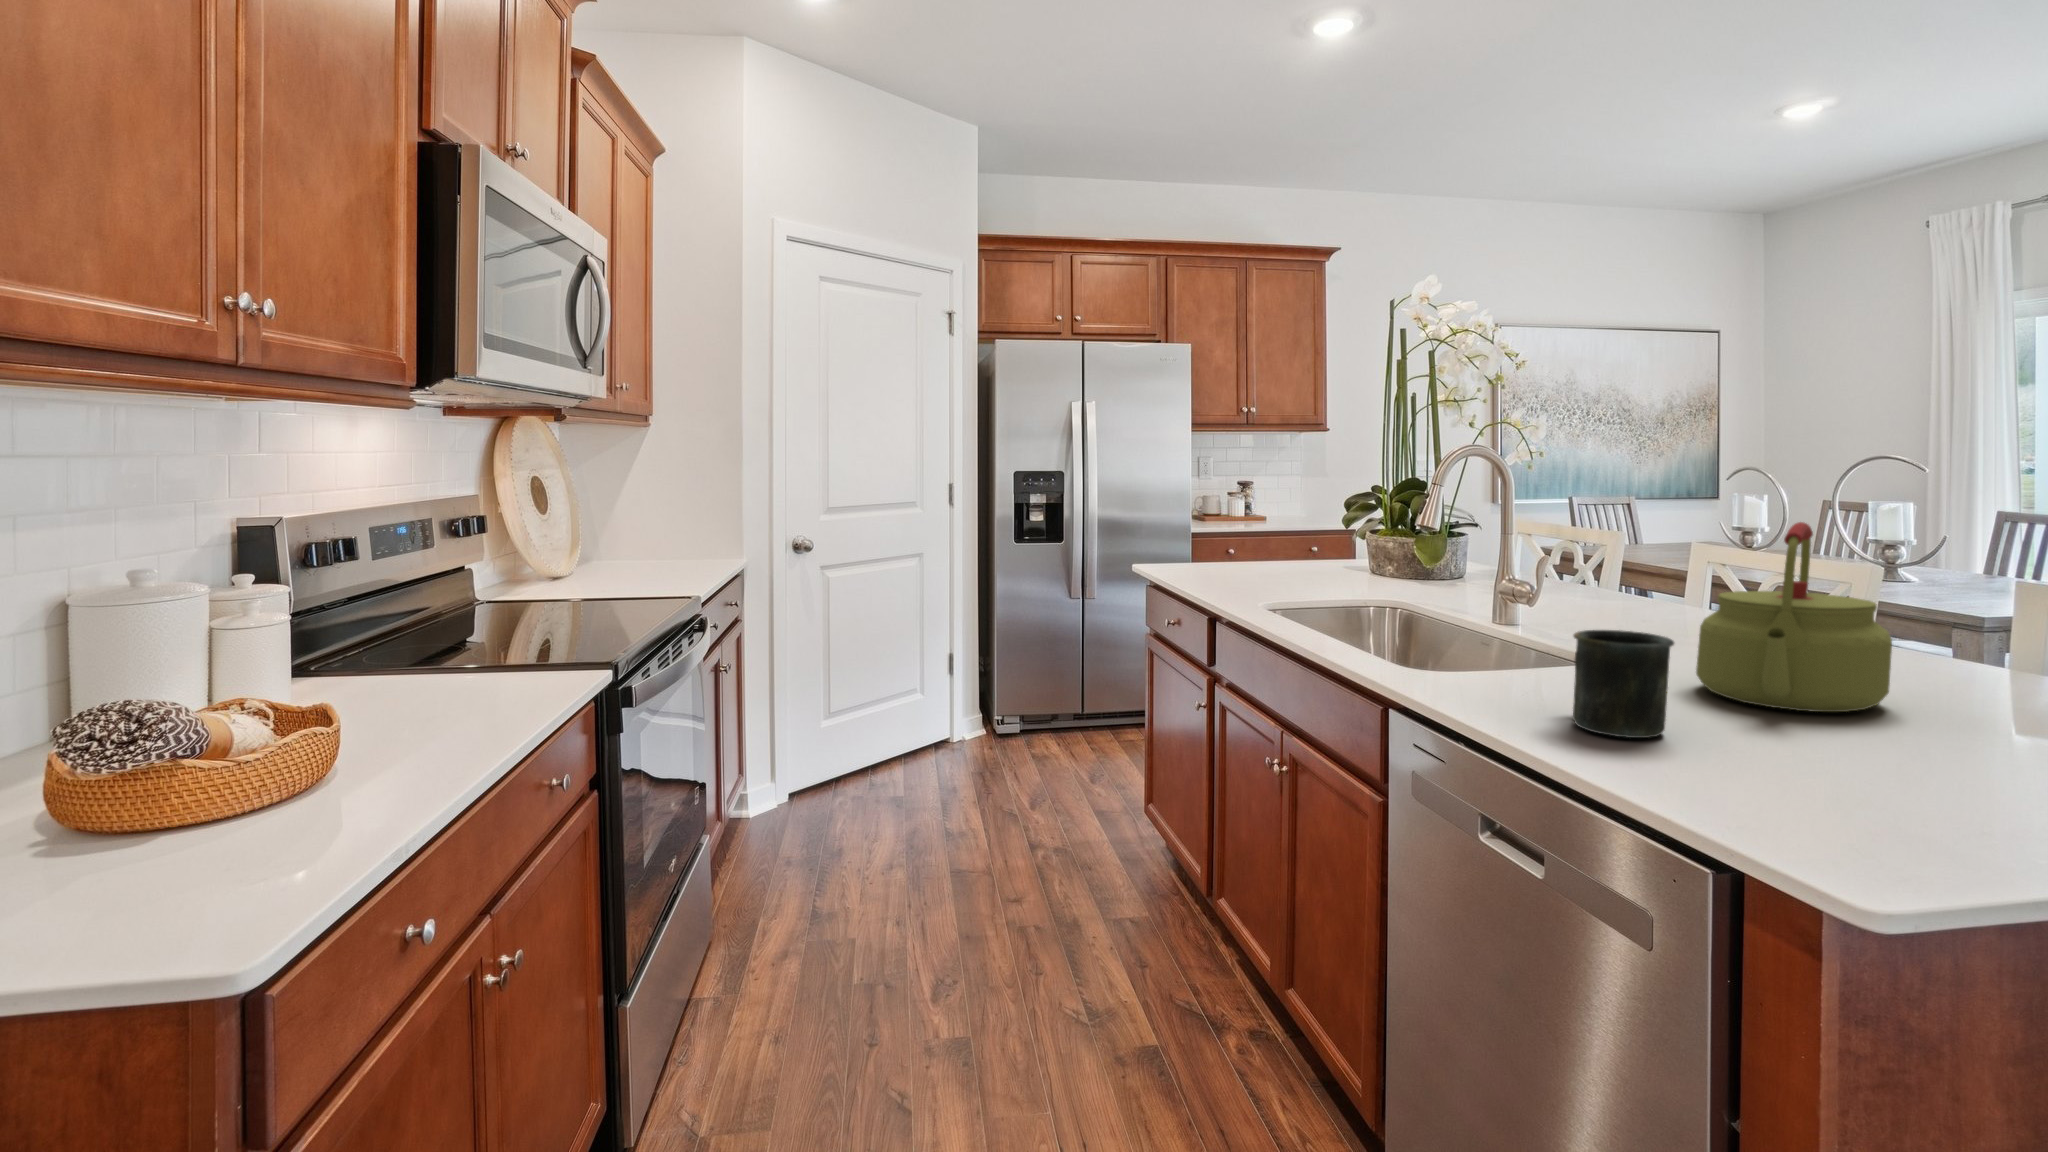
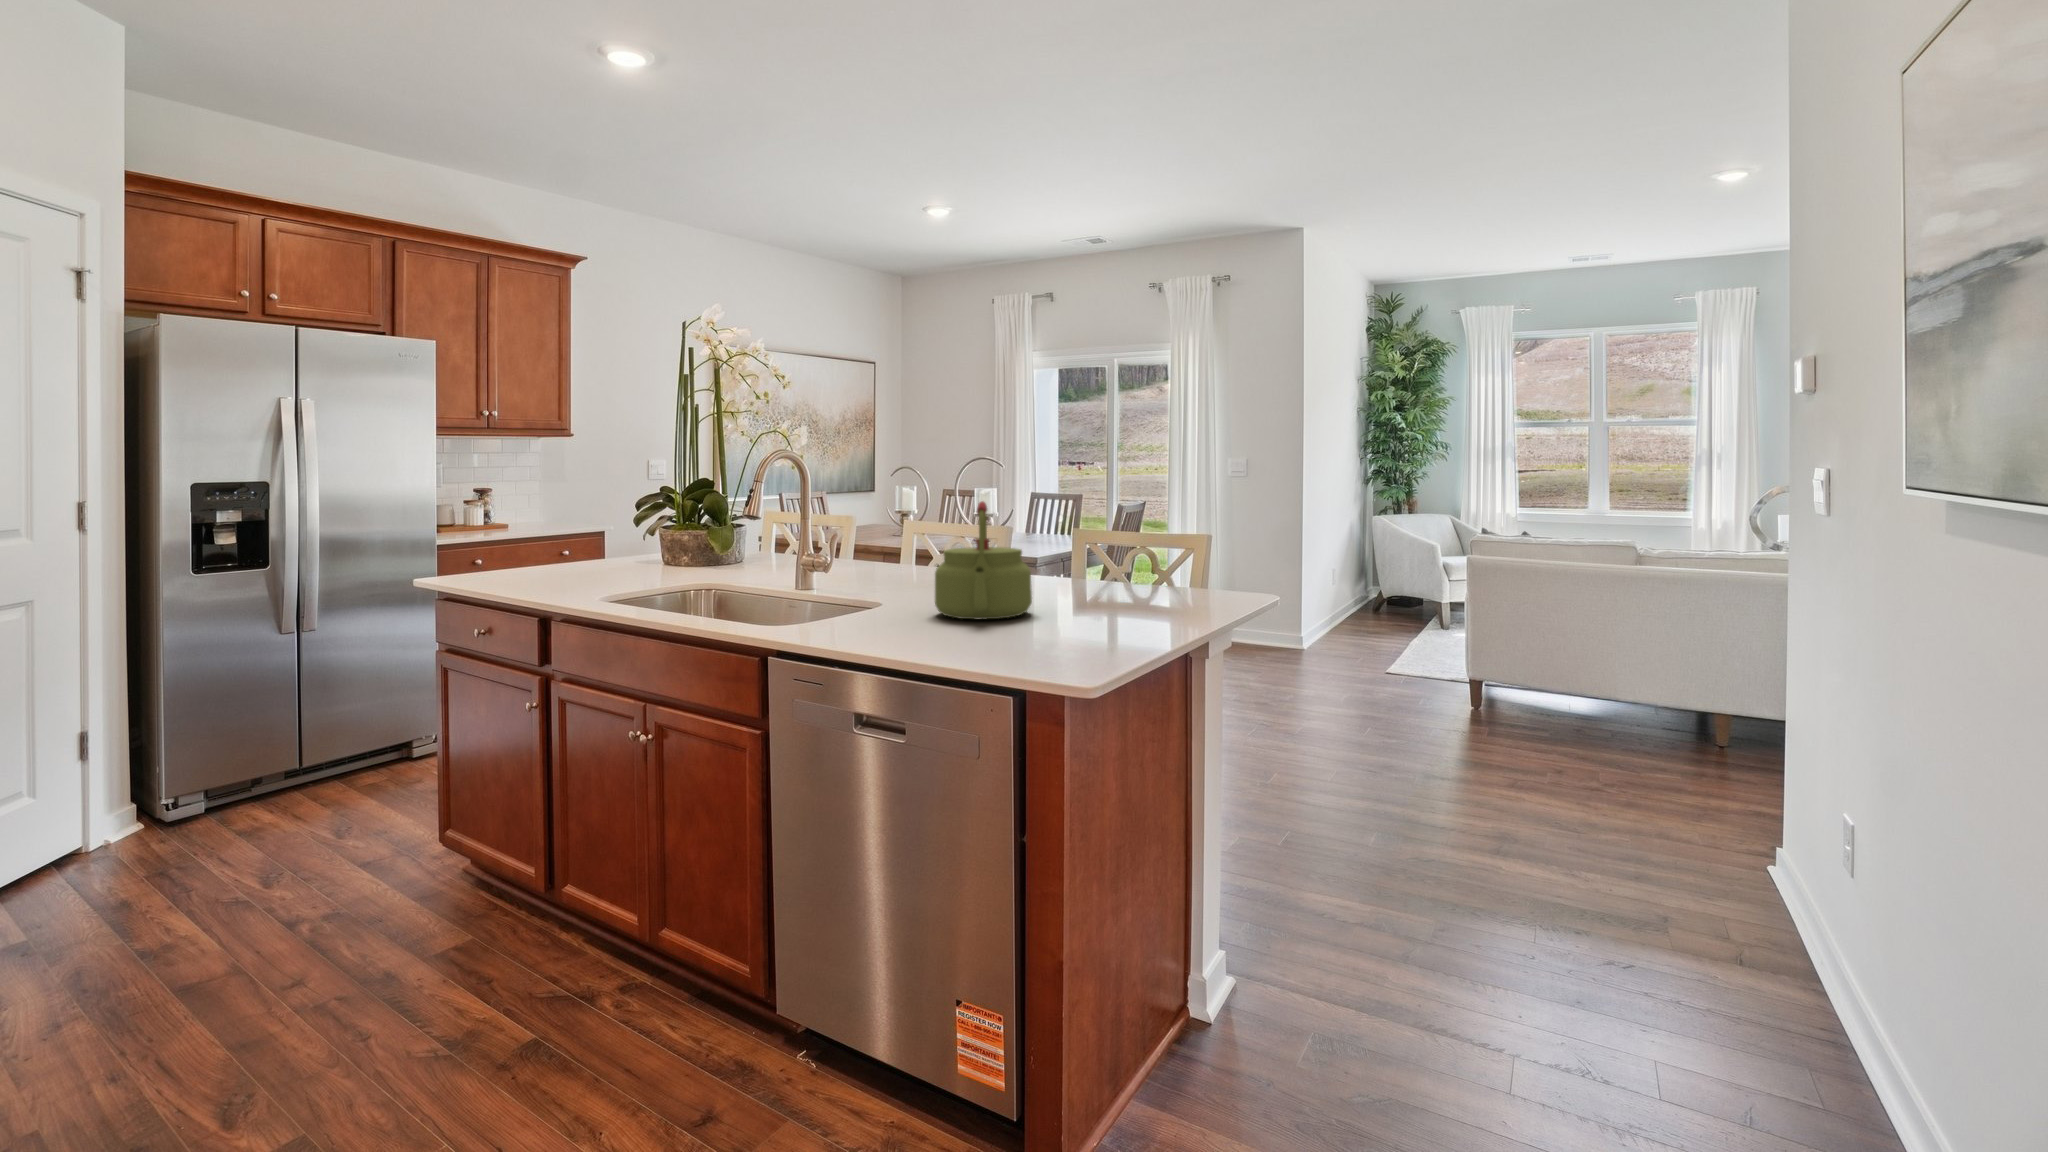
mug: present [1573,630,1674,738] -> none [873,575,932,643]

